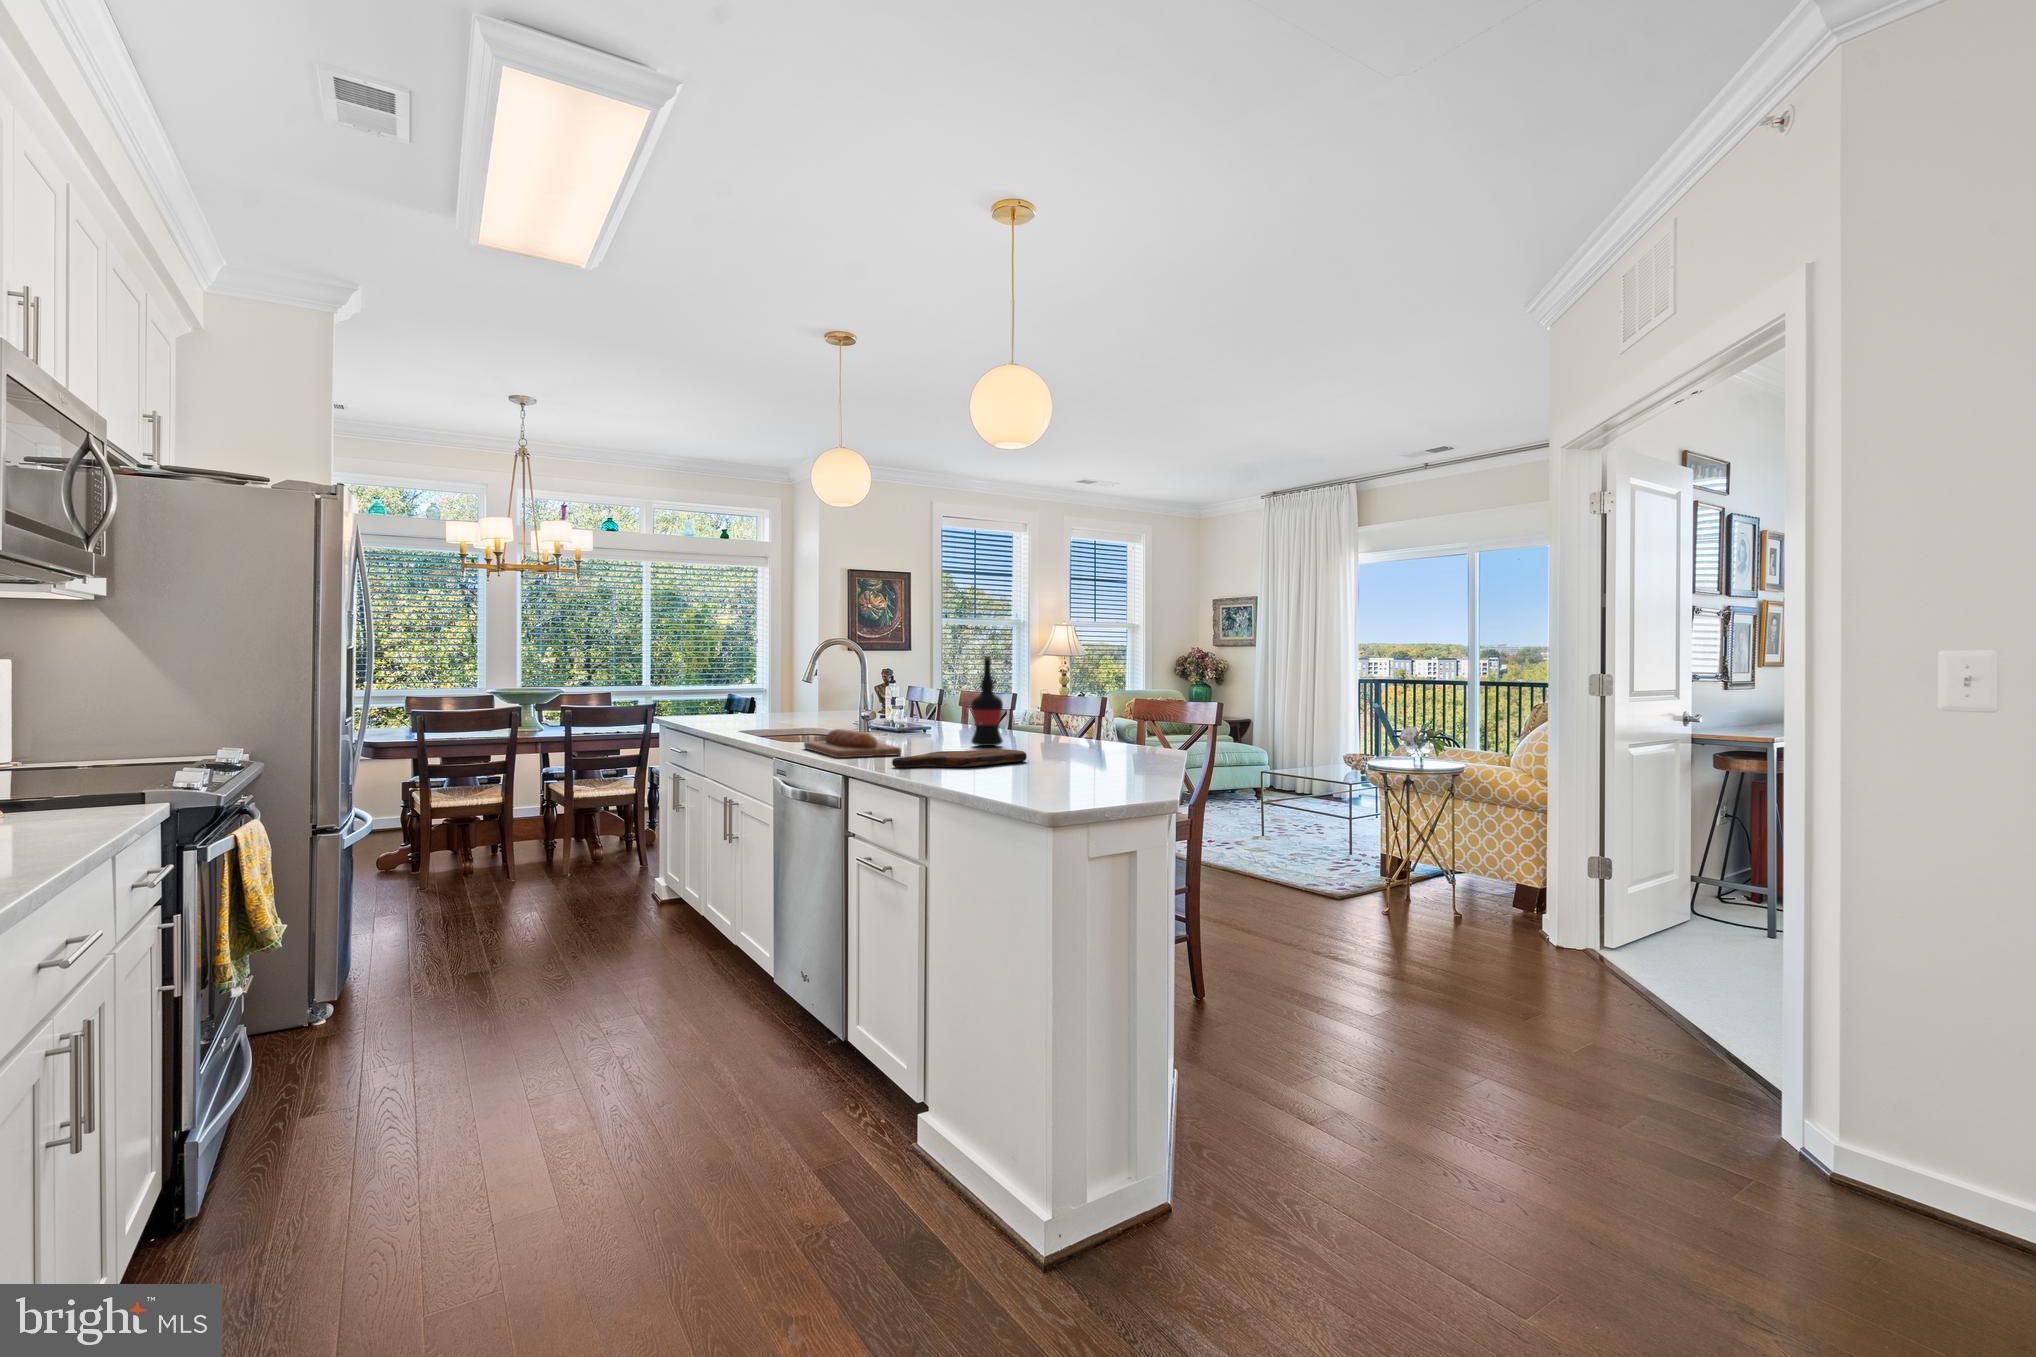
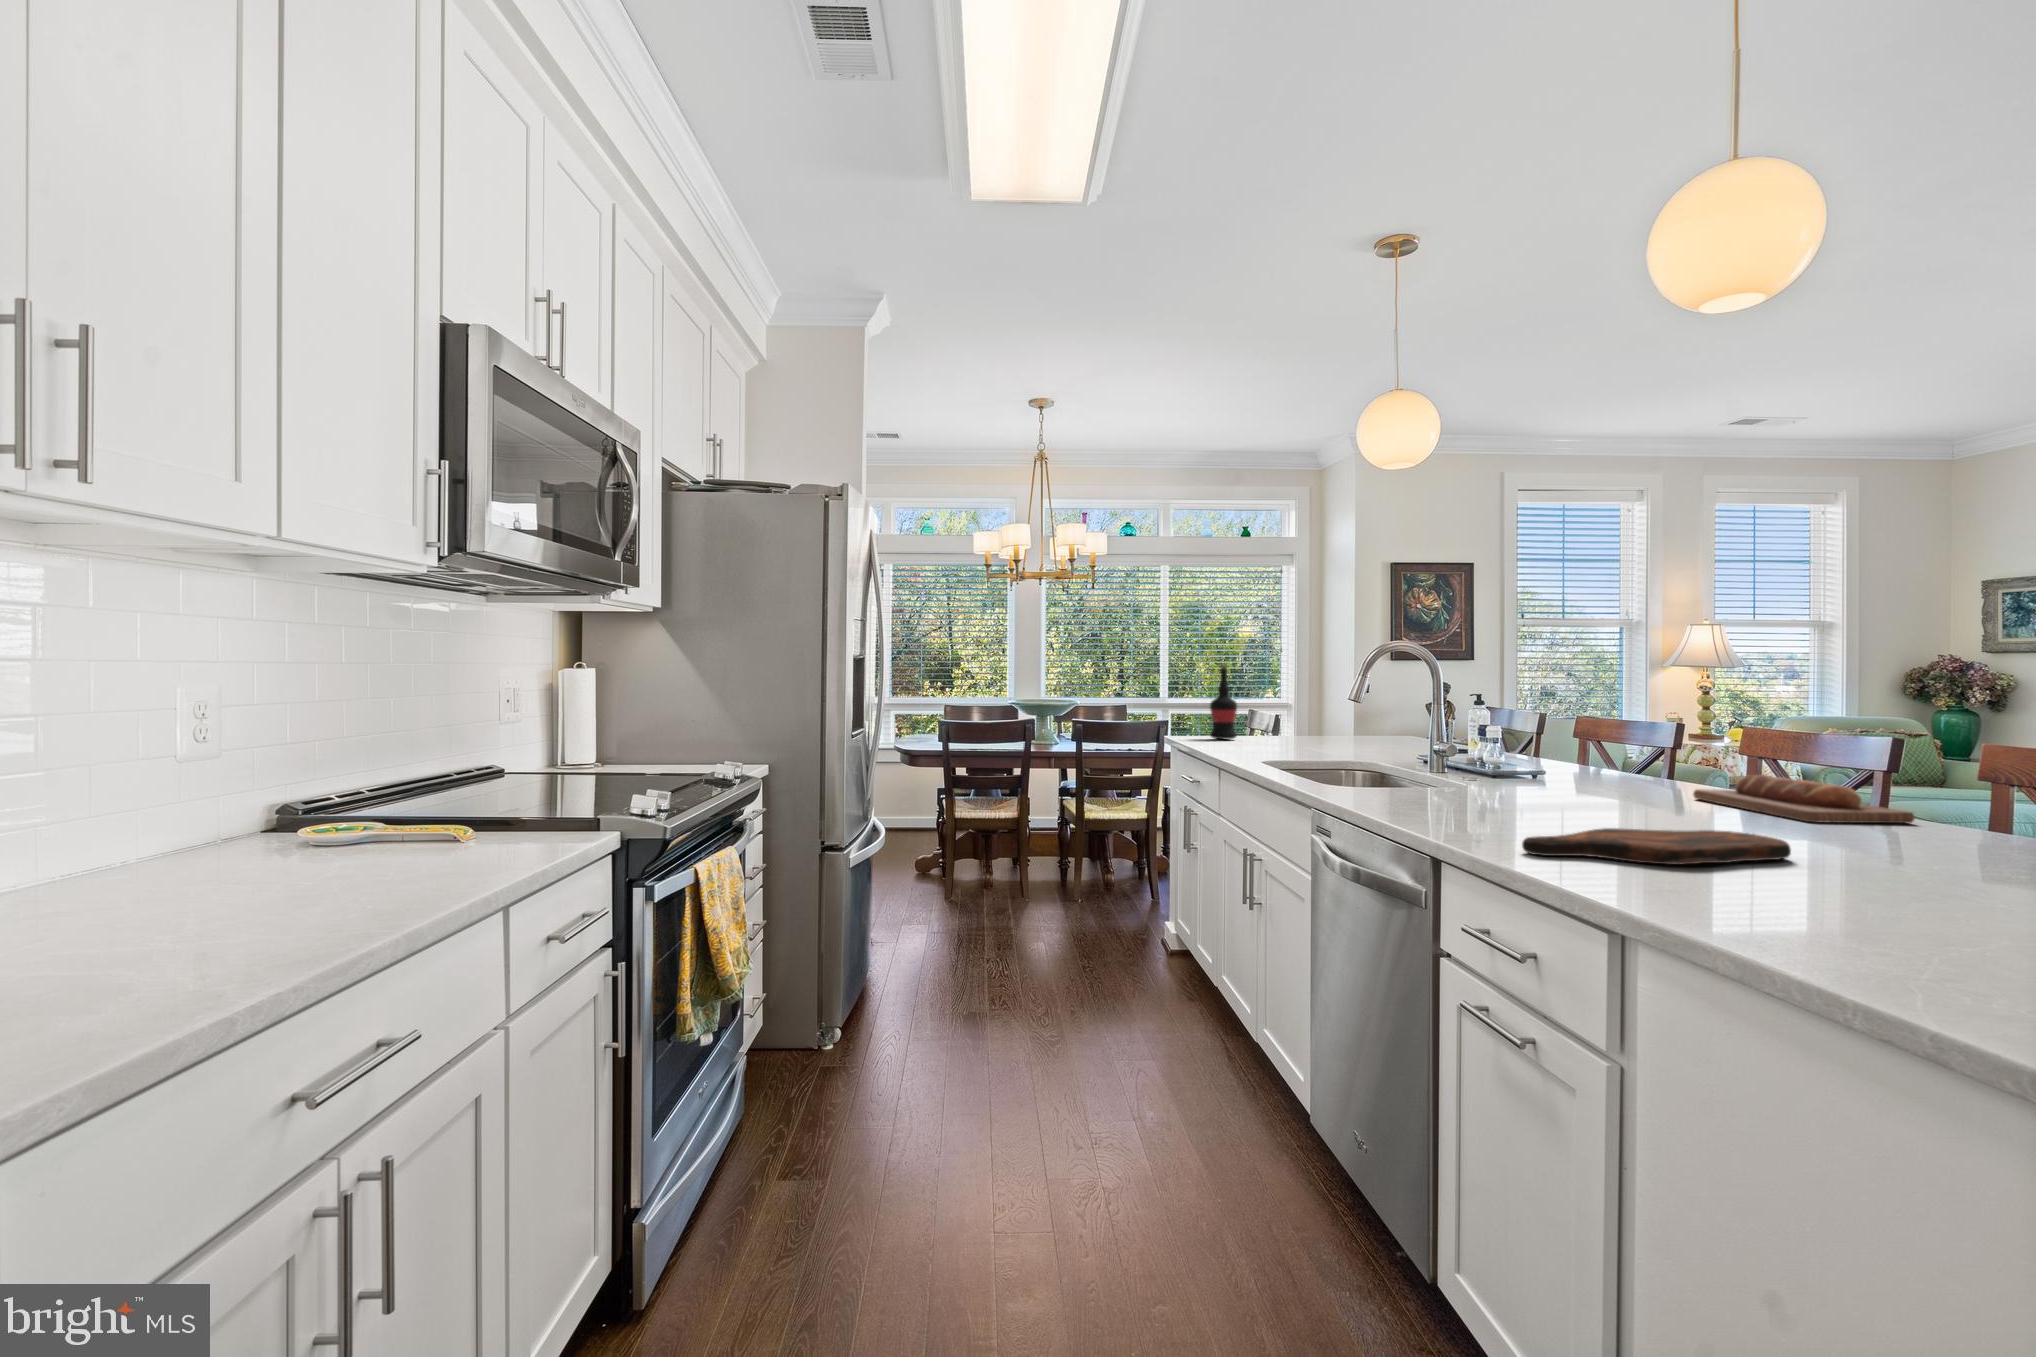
wine bottle: present [971,656,1003,746] -> present [1210,666,1237,739]
bread loaf: present [804,729,901,758] -> present [1693,775,1915,823]

